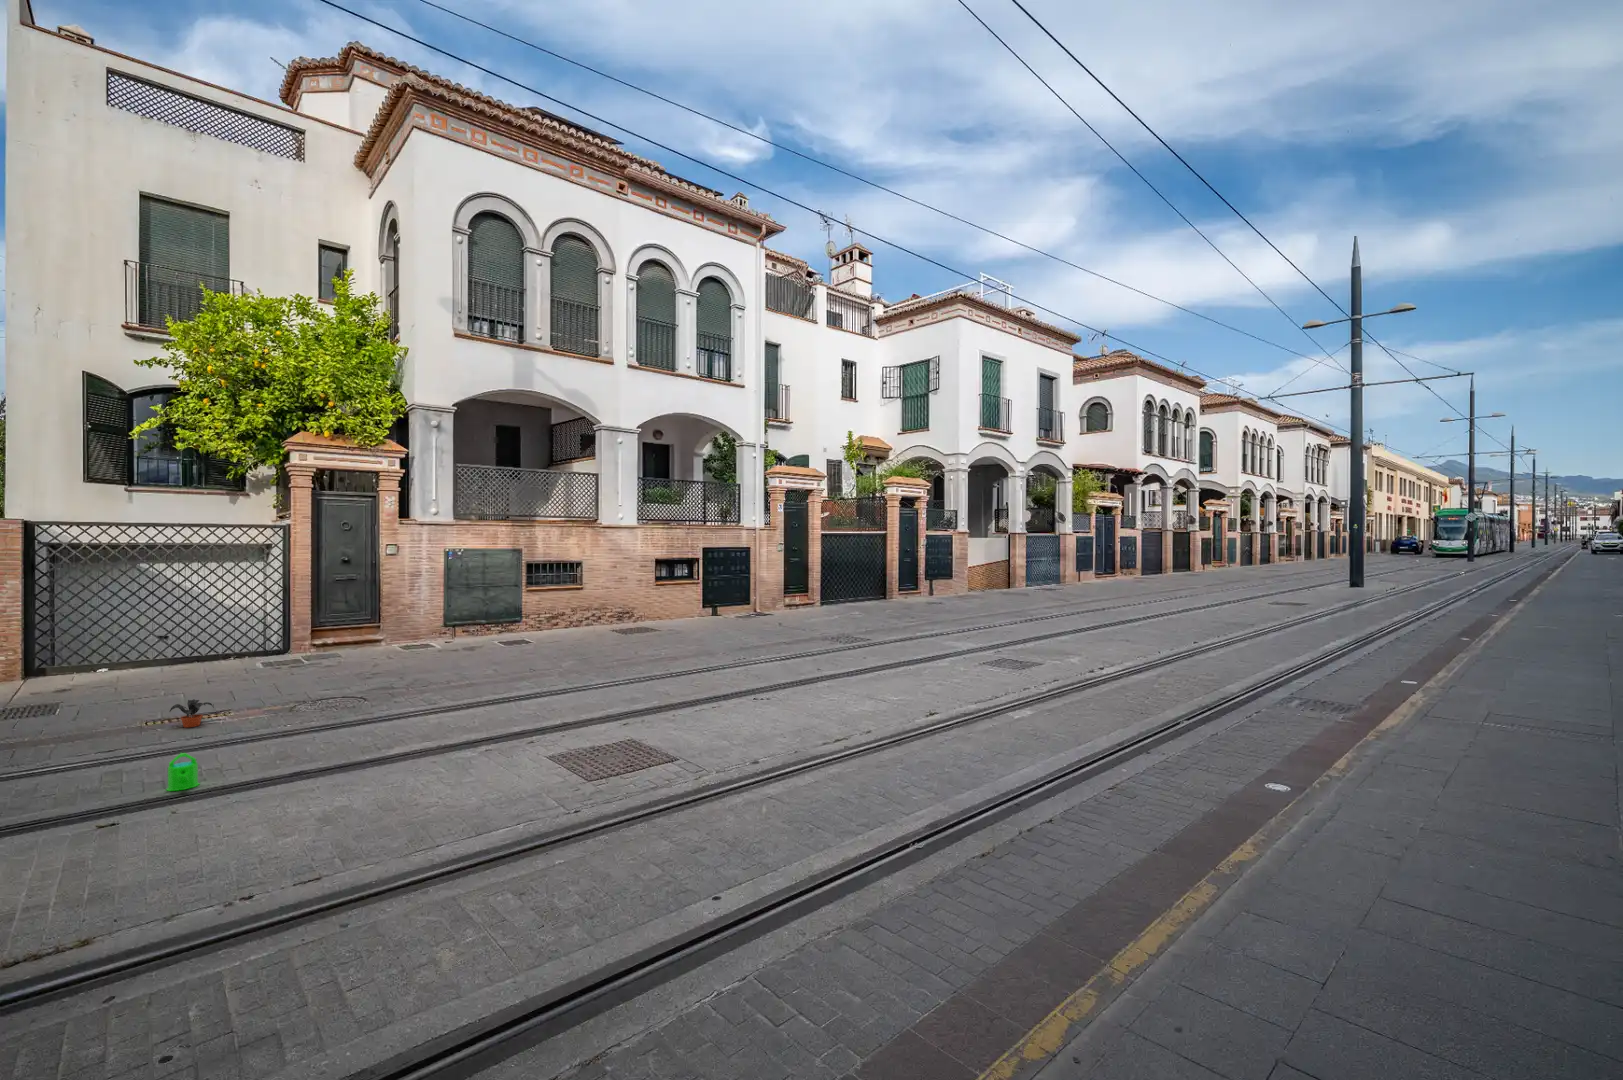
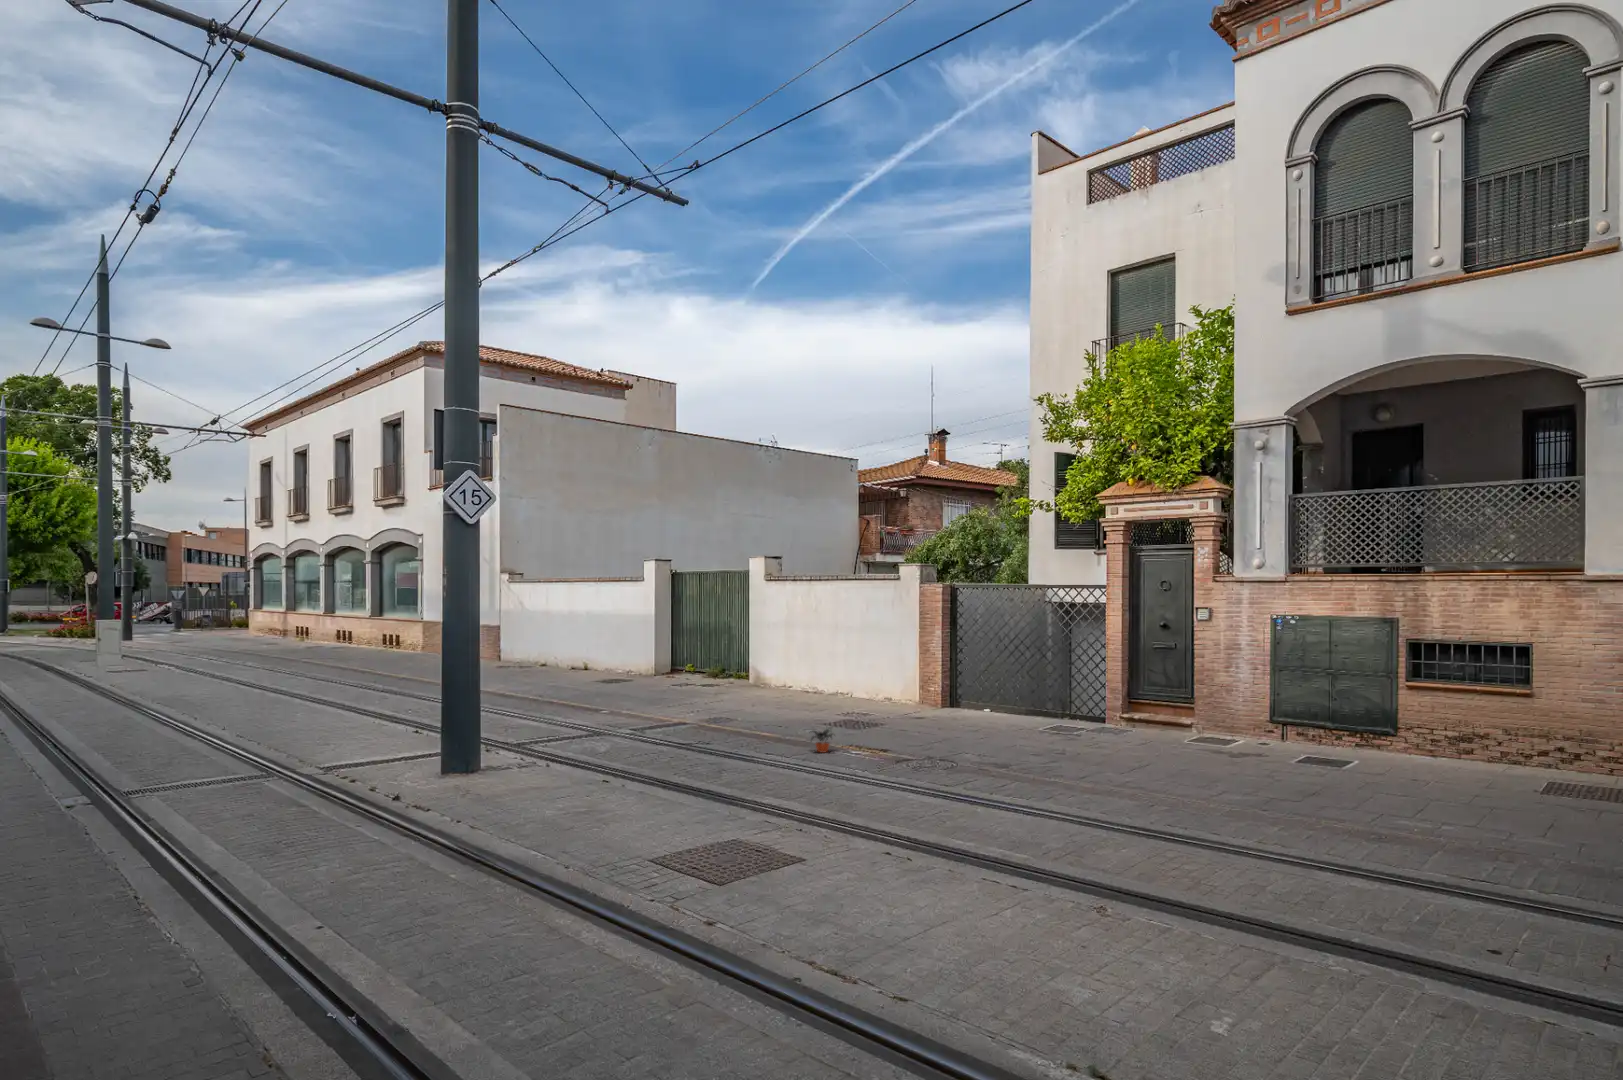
watering can: present [167,753,199,791] -> none [652,752,682,781]

